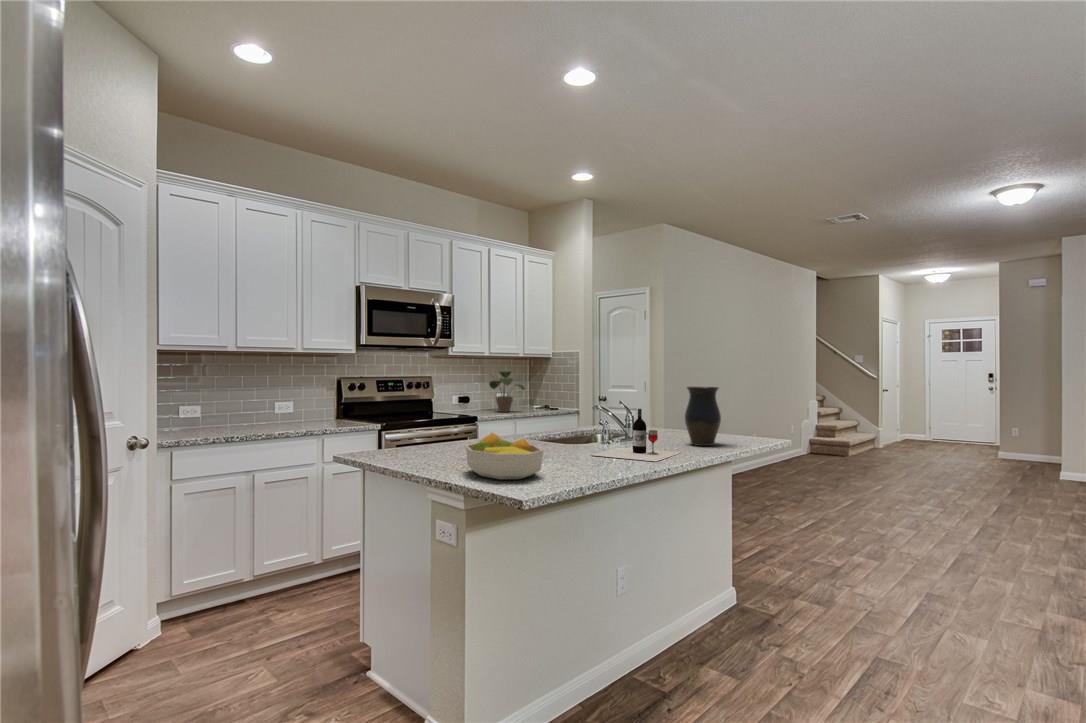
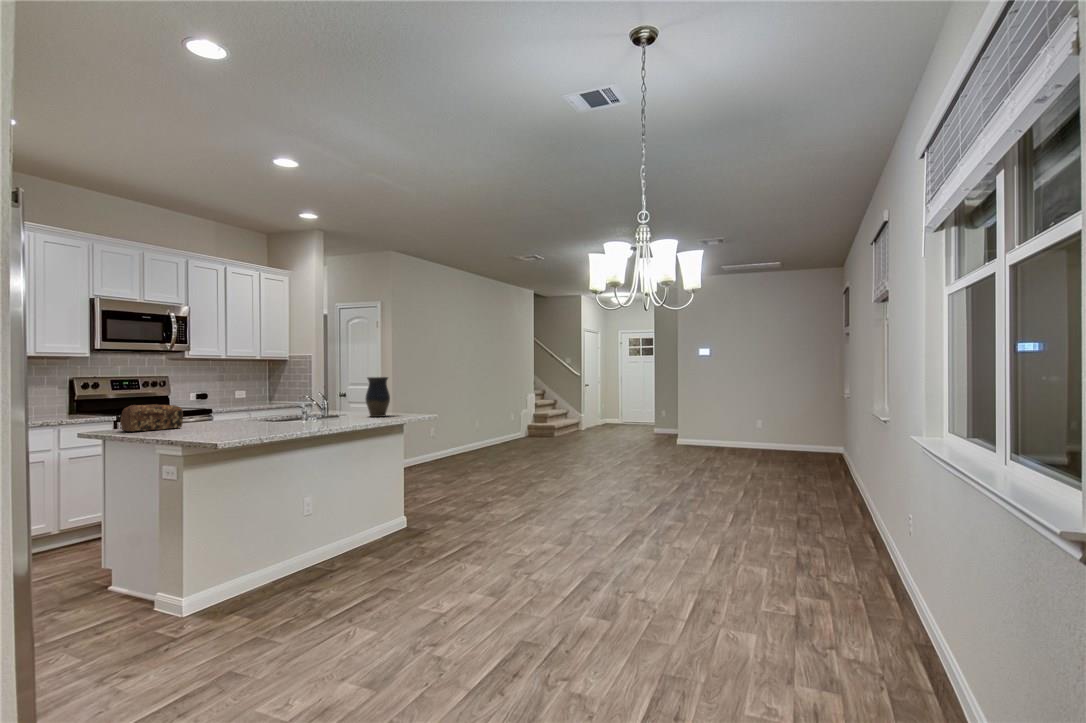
potted plant: present [489,371,525,412] -> none [222,371,261,406]
wine bottle: present [593,409,681,461] -> none [288,392,356,424]
bread loaf: none [385,421,458,459] -> present [120,405,183,432]
fruit bowl: present [466,433,543,479] -> none [185,408,242,436]

